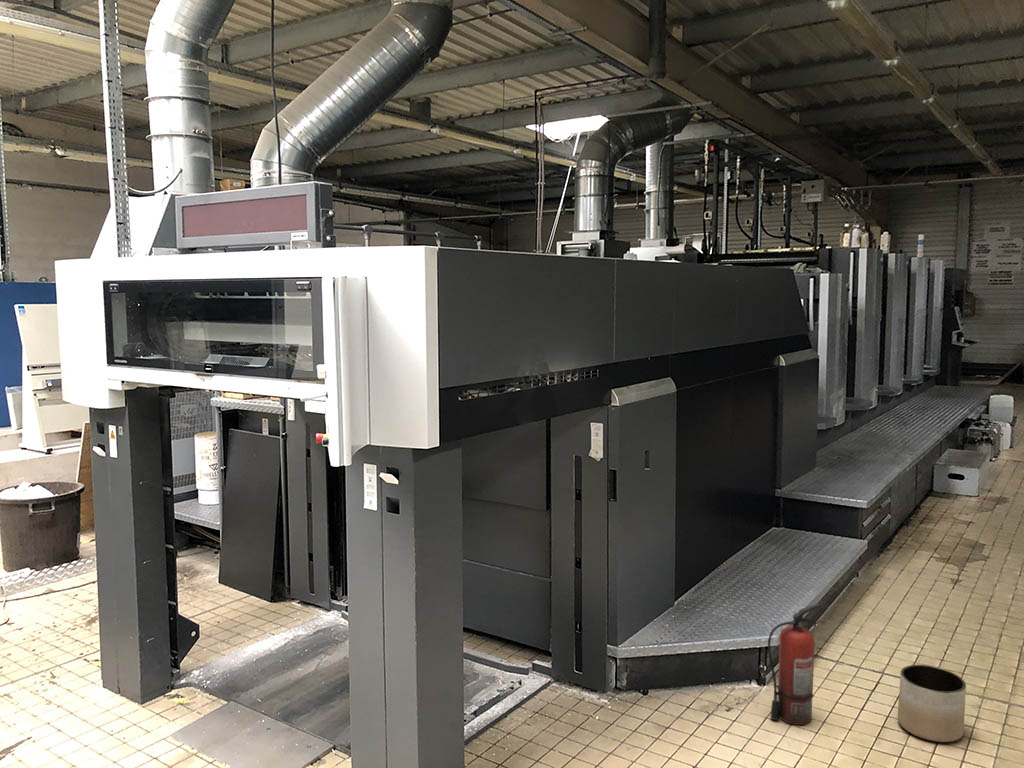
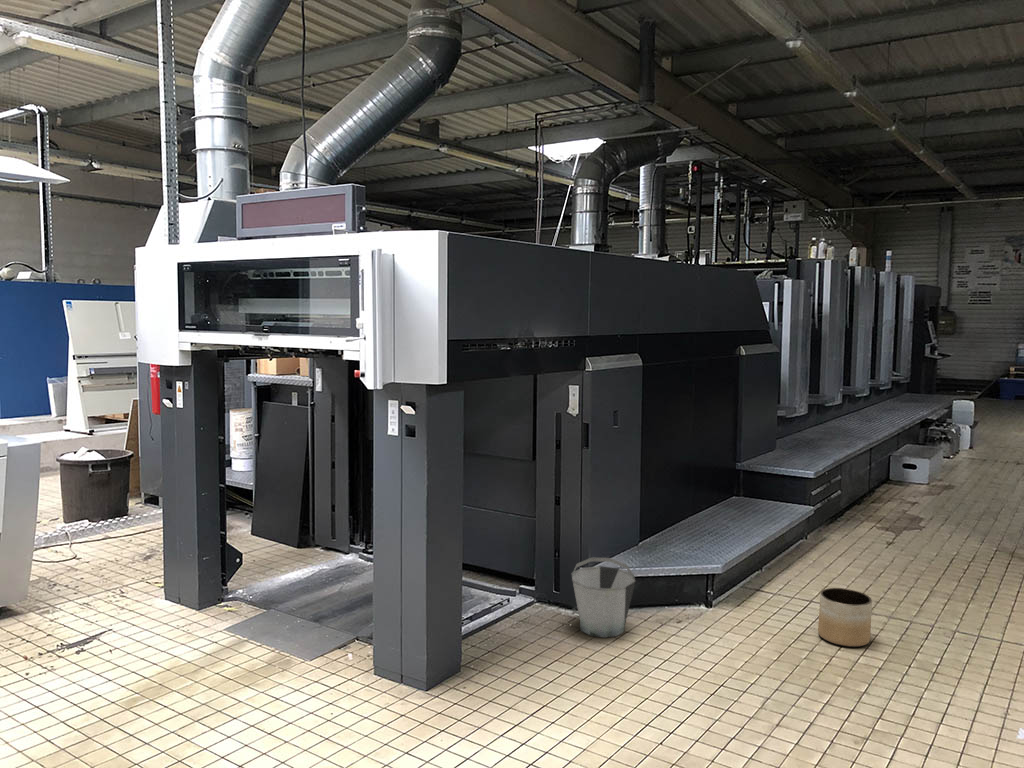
fire extinguisher: present [768,603,821,725] -> none [712,535,756,635]
bucket: none [596,631,676,734] -> present [571,558,635,638]

